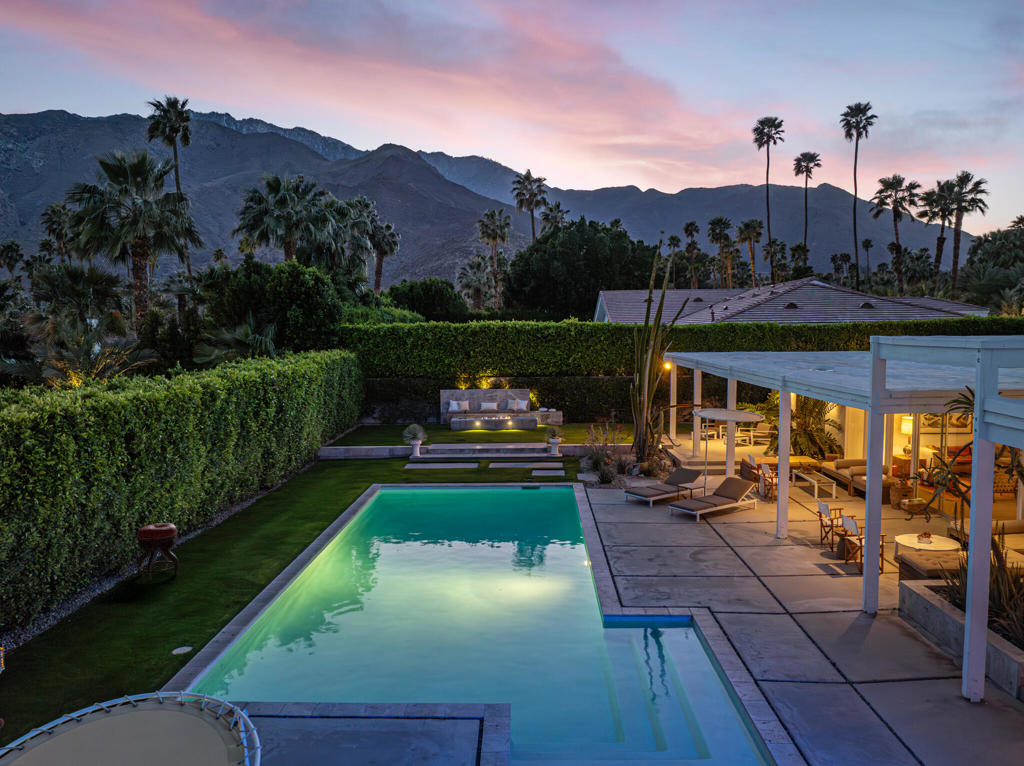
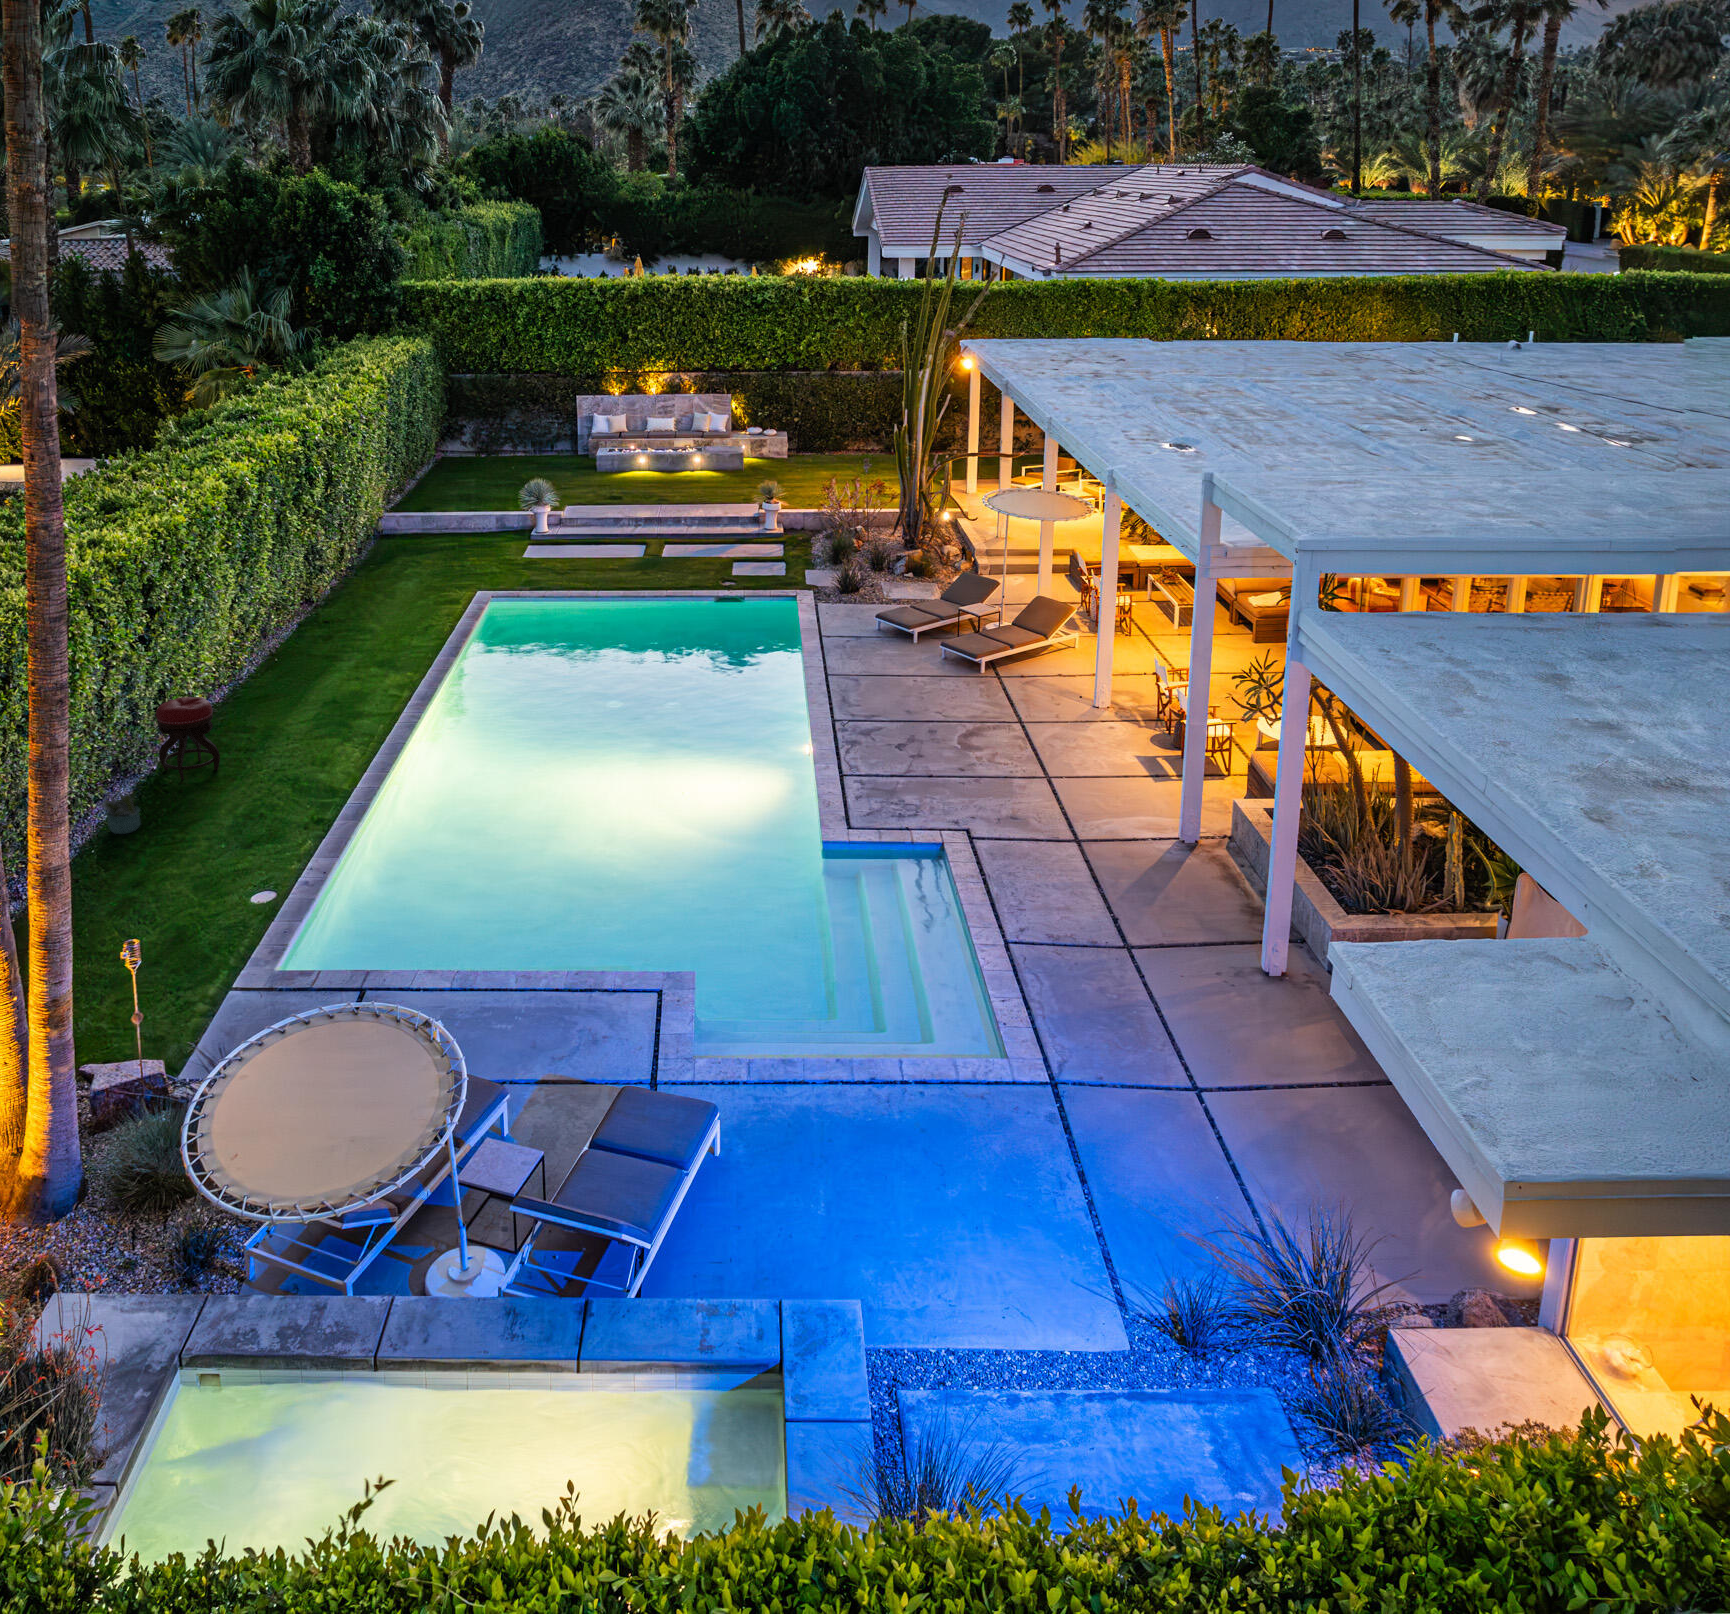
decorative plant: none [81,582,111,613] -> present [102,794,141,834]

